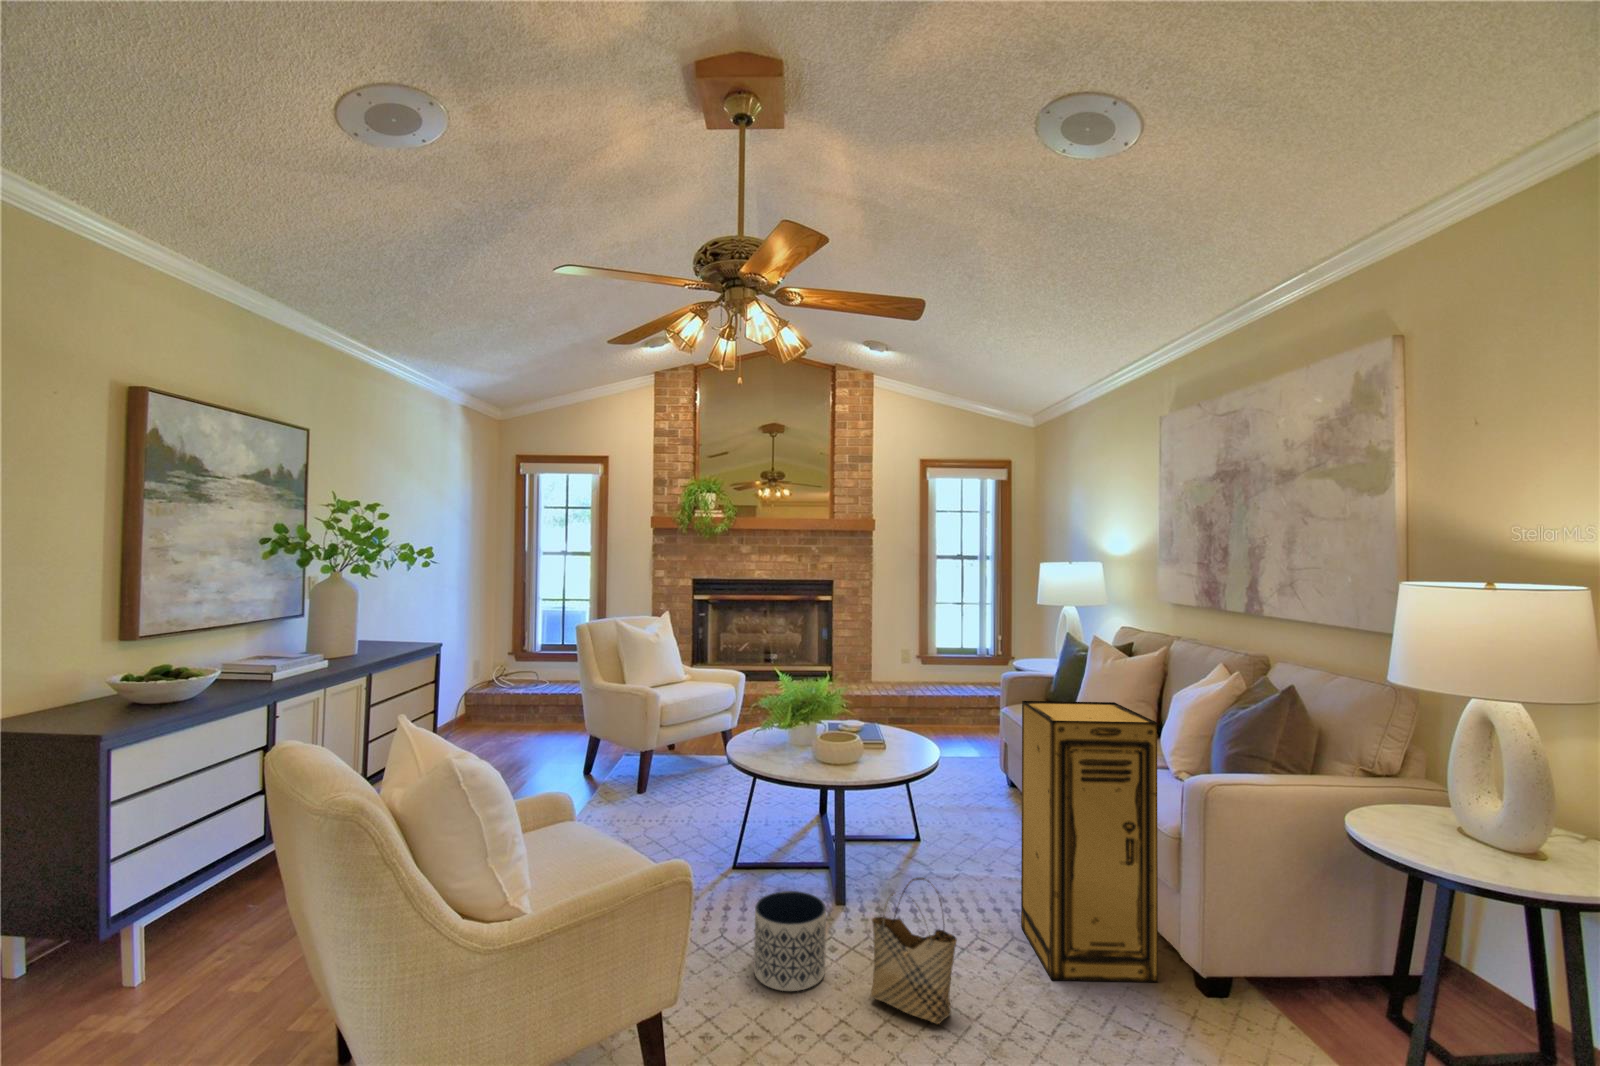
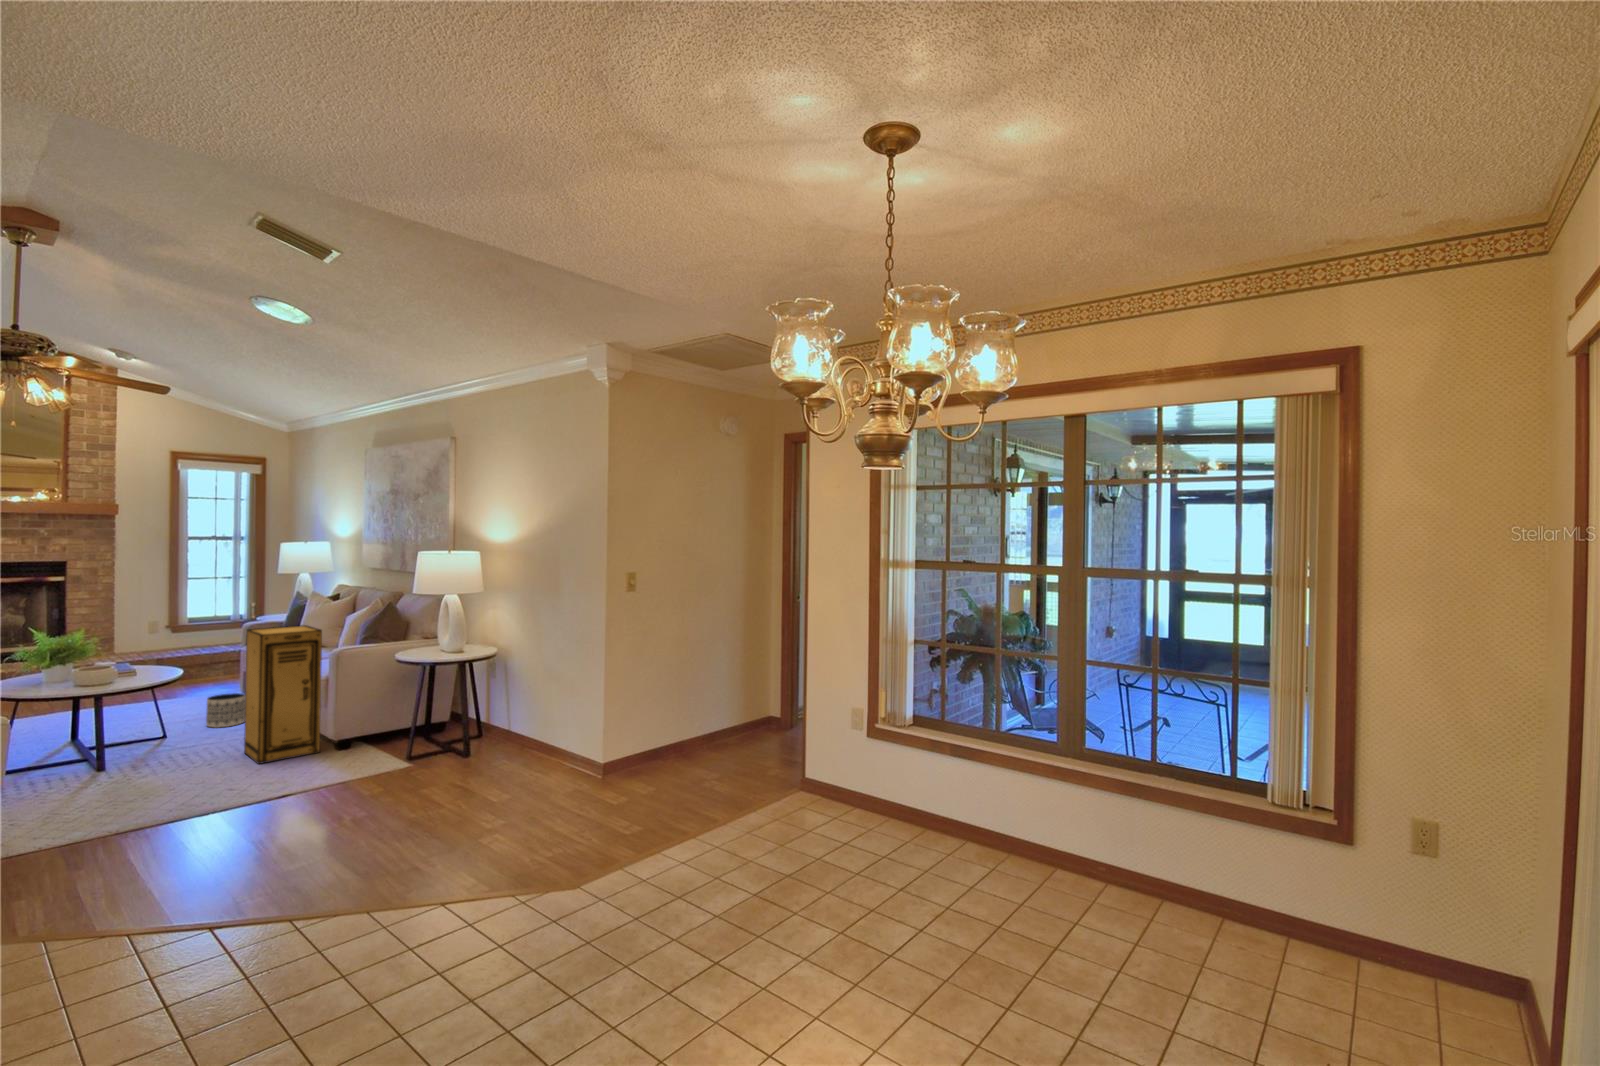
woven basket: present [871,878,957,1024] -> none [137,724,197,791]
planter: present [754,891,826,991] -> present [206,693,245,728]

